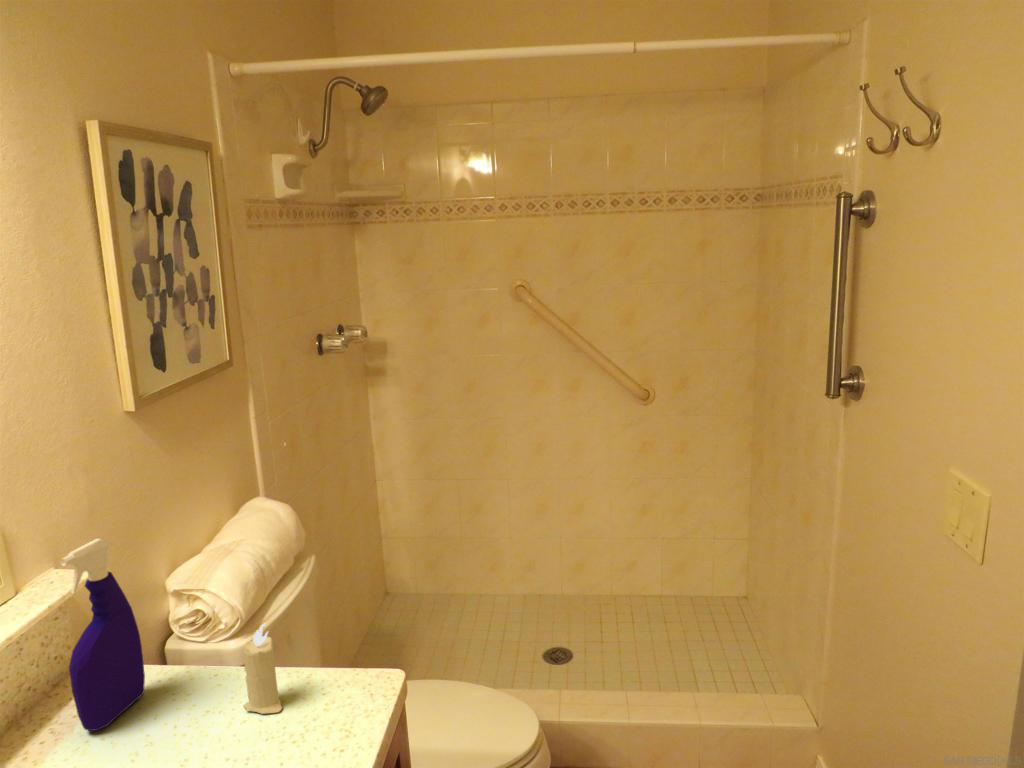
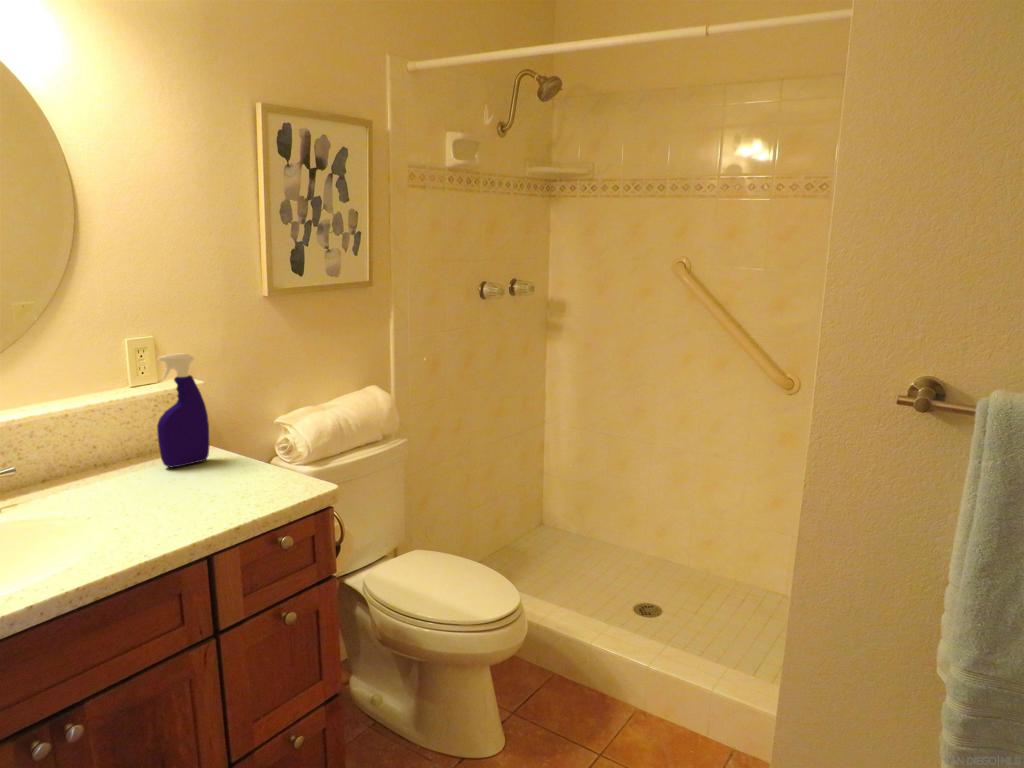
candle: present [243,624,282,714] -> none [241,424,263,484]

